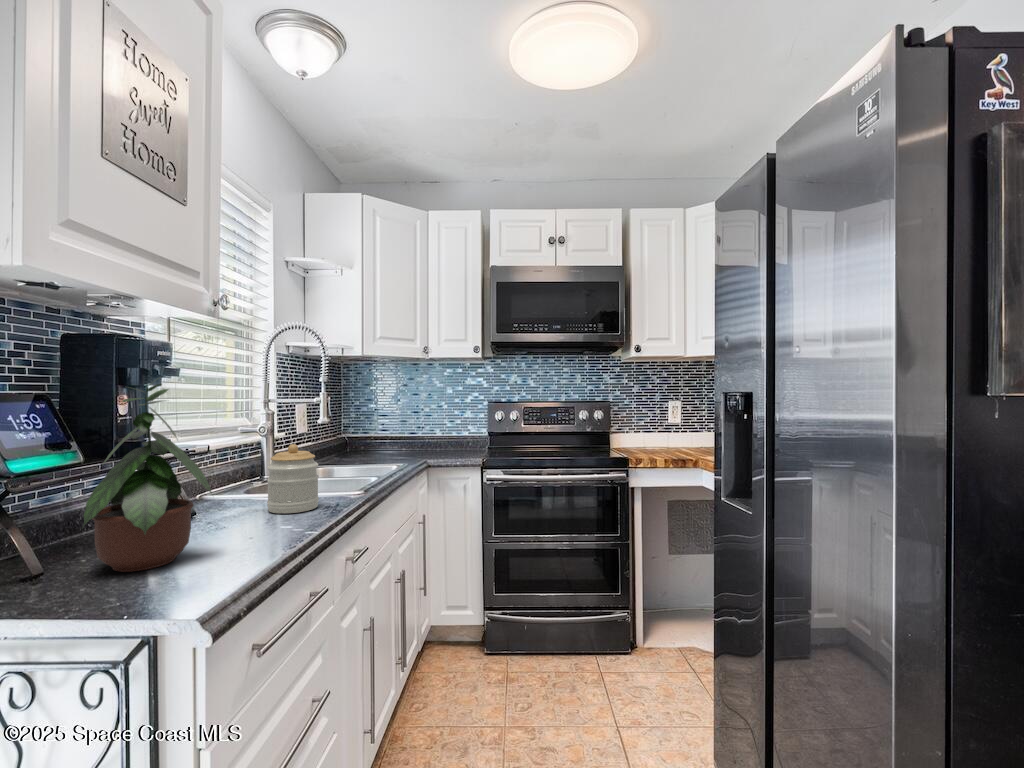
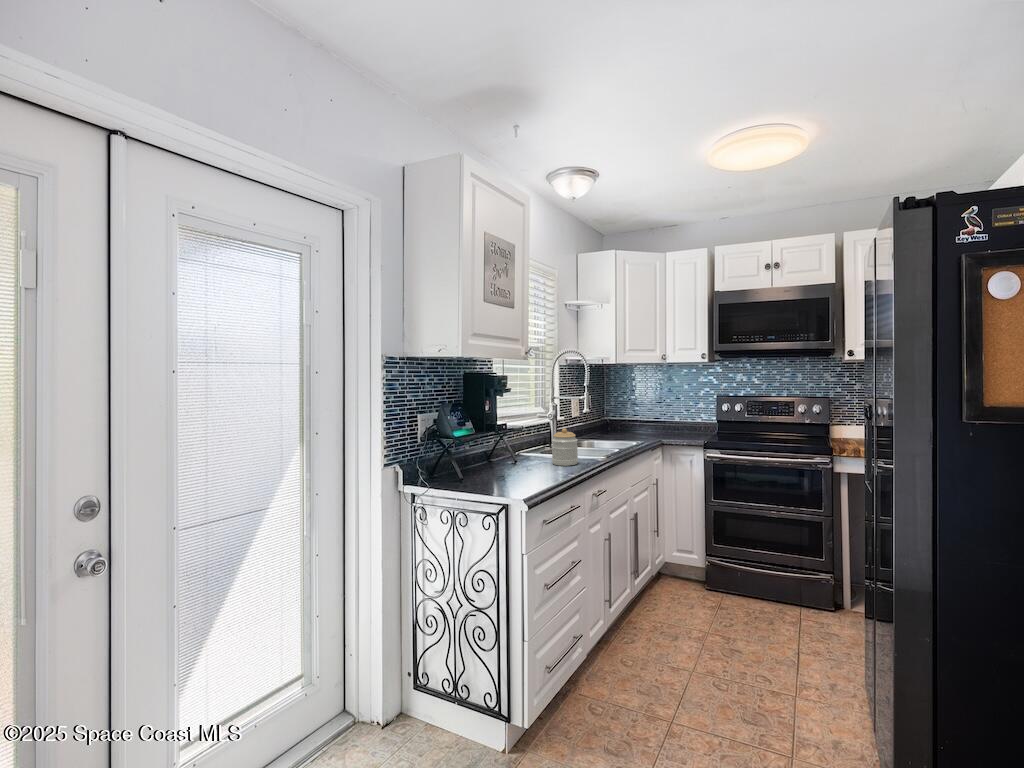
potted plant: present [83,384,211,572] -> none [476,398,529,482]

